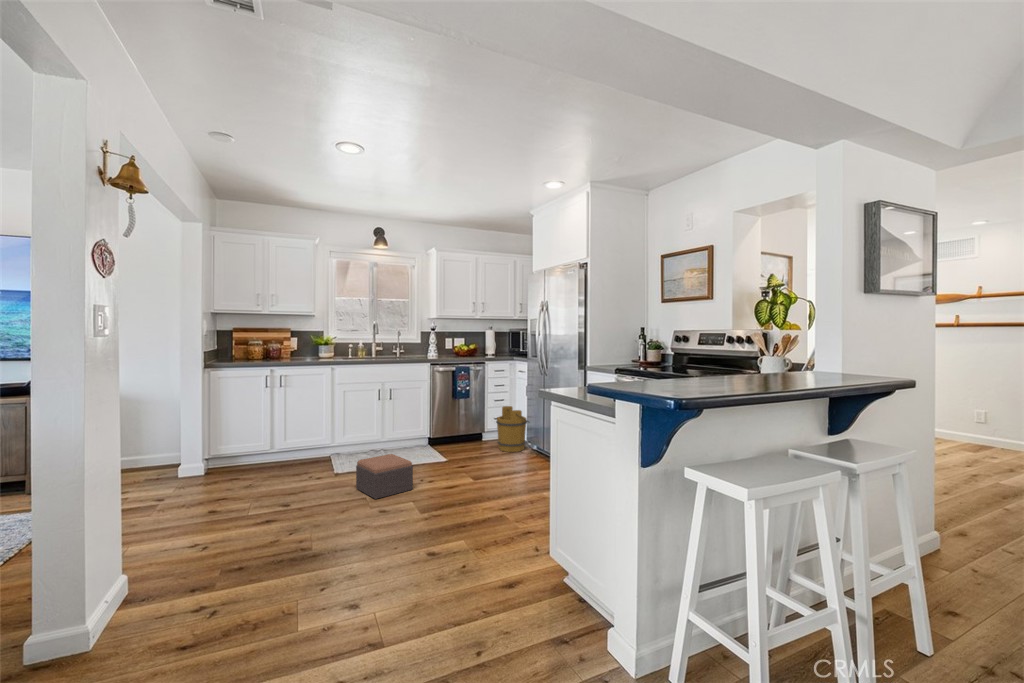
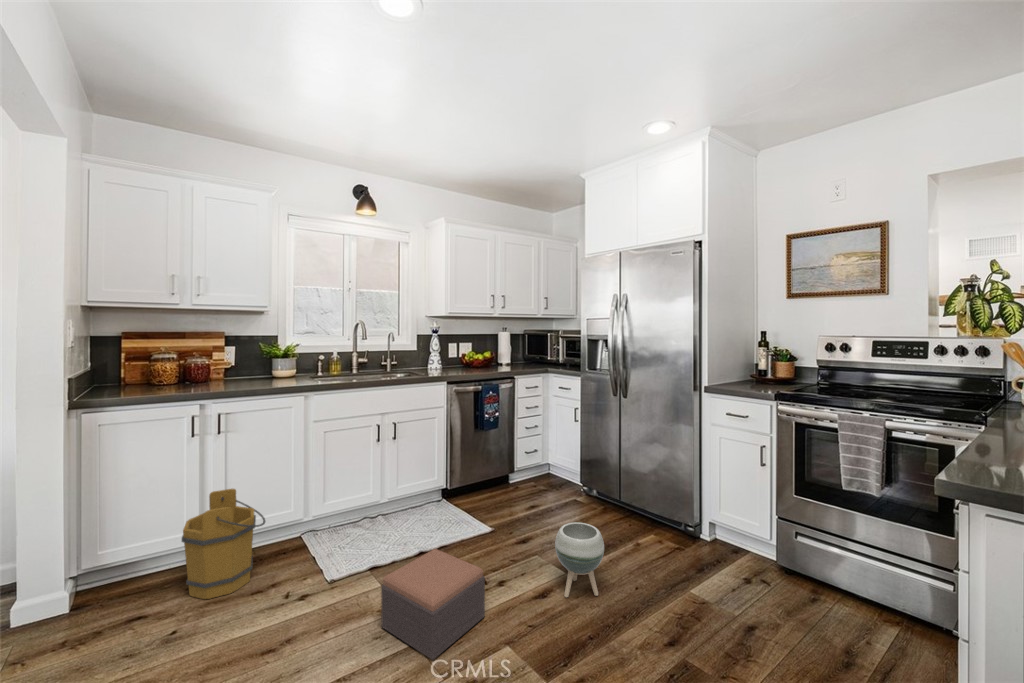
bucket: present [496,406,529,452] -> present [182,489,265,599]
planter: none [461,446,490,488] -> present [555,522,604,597]

